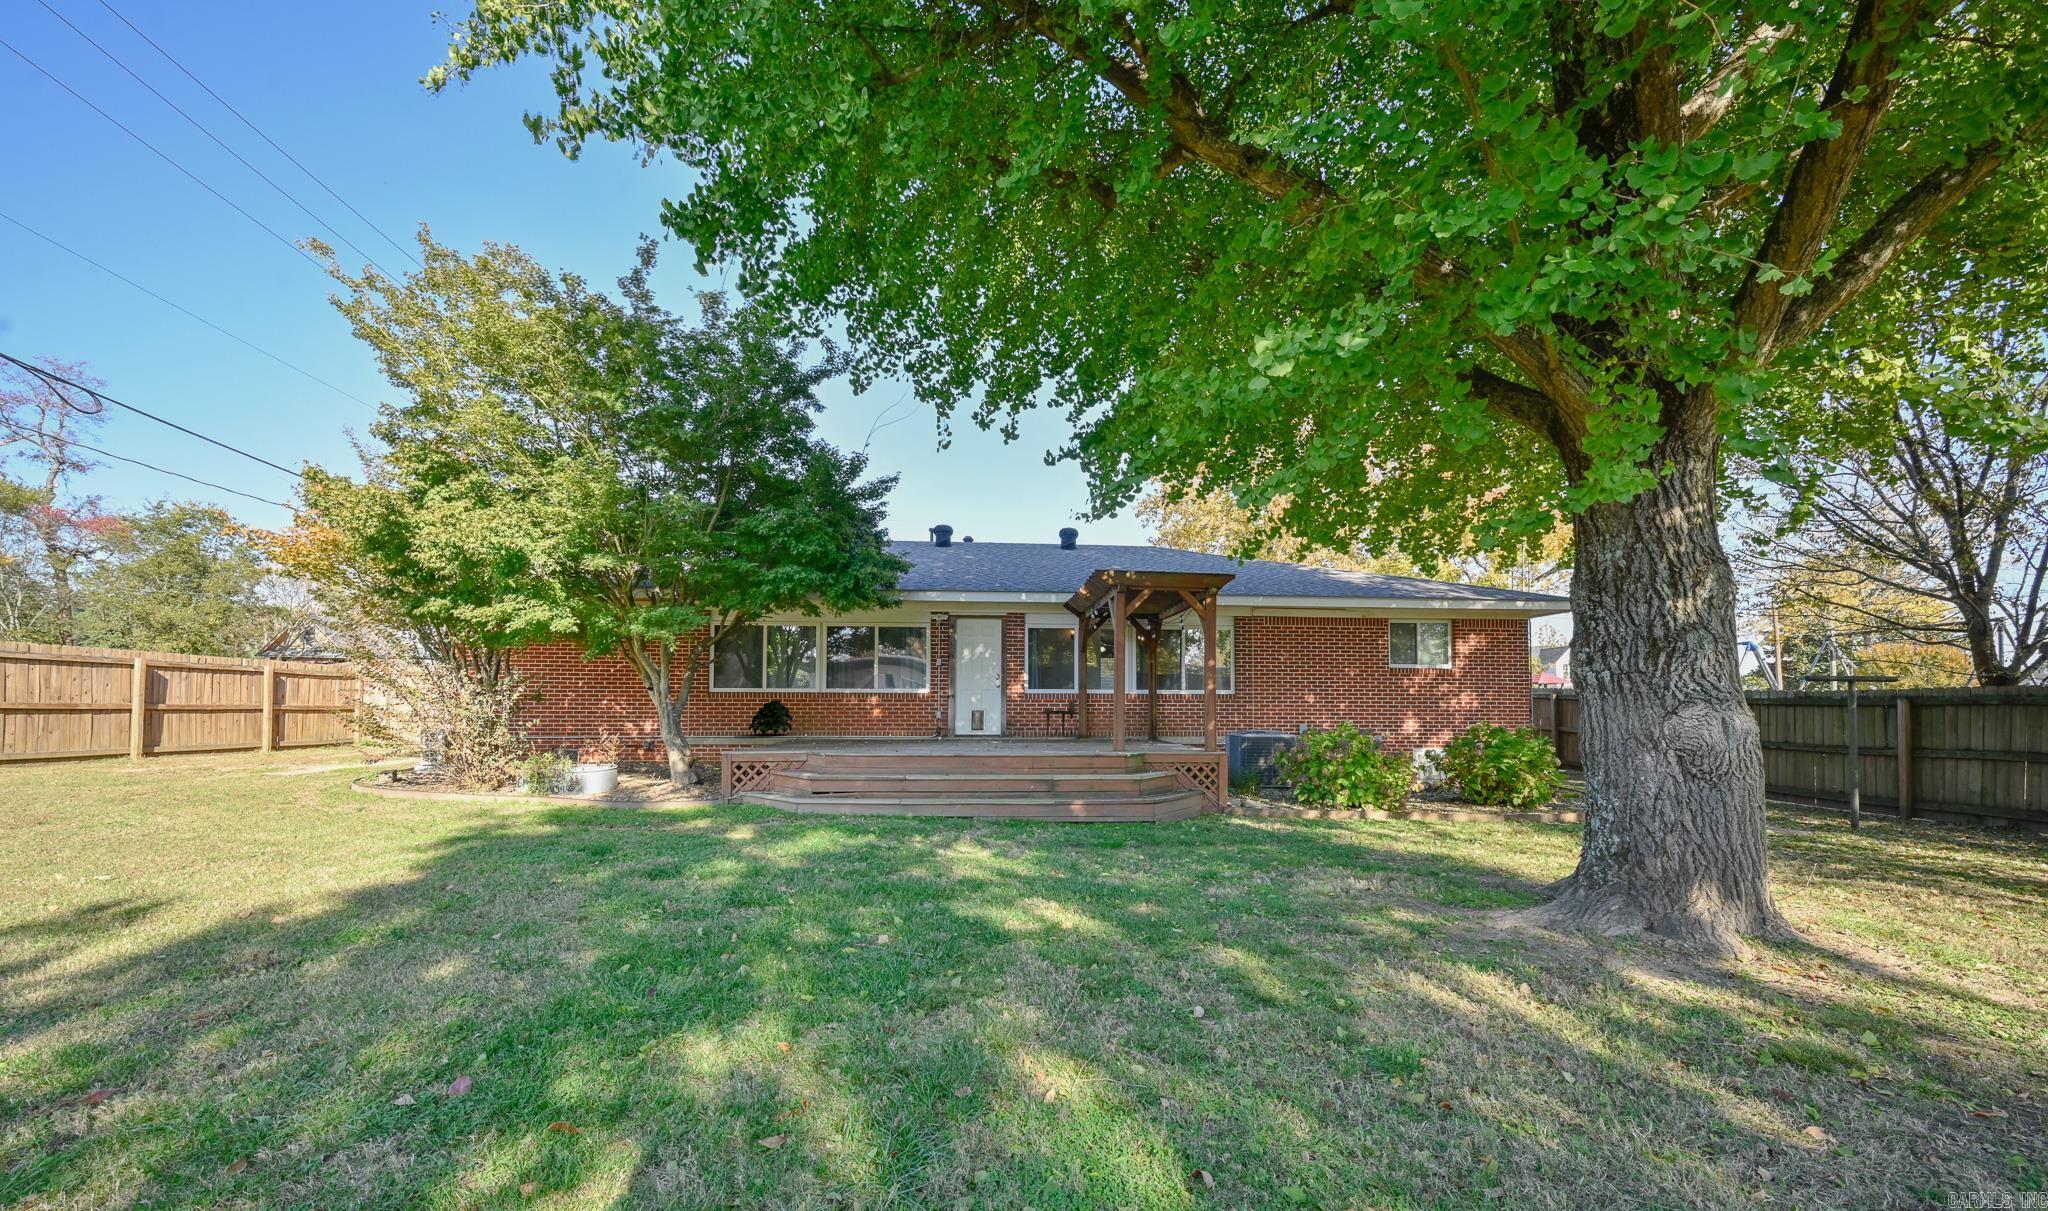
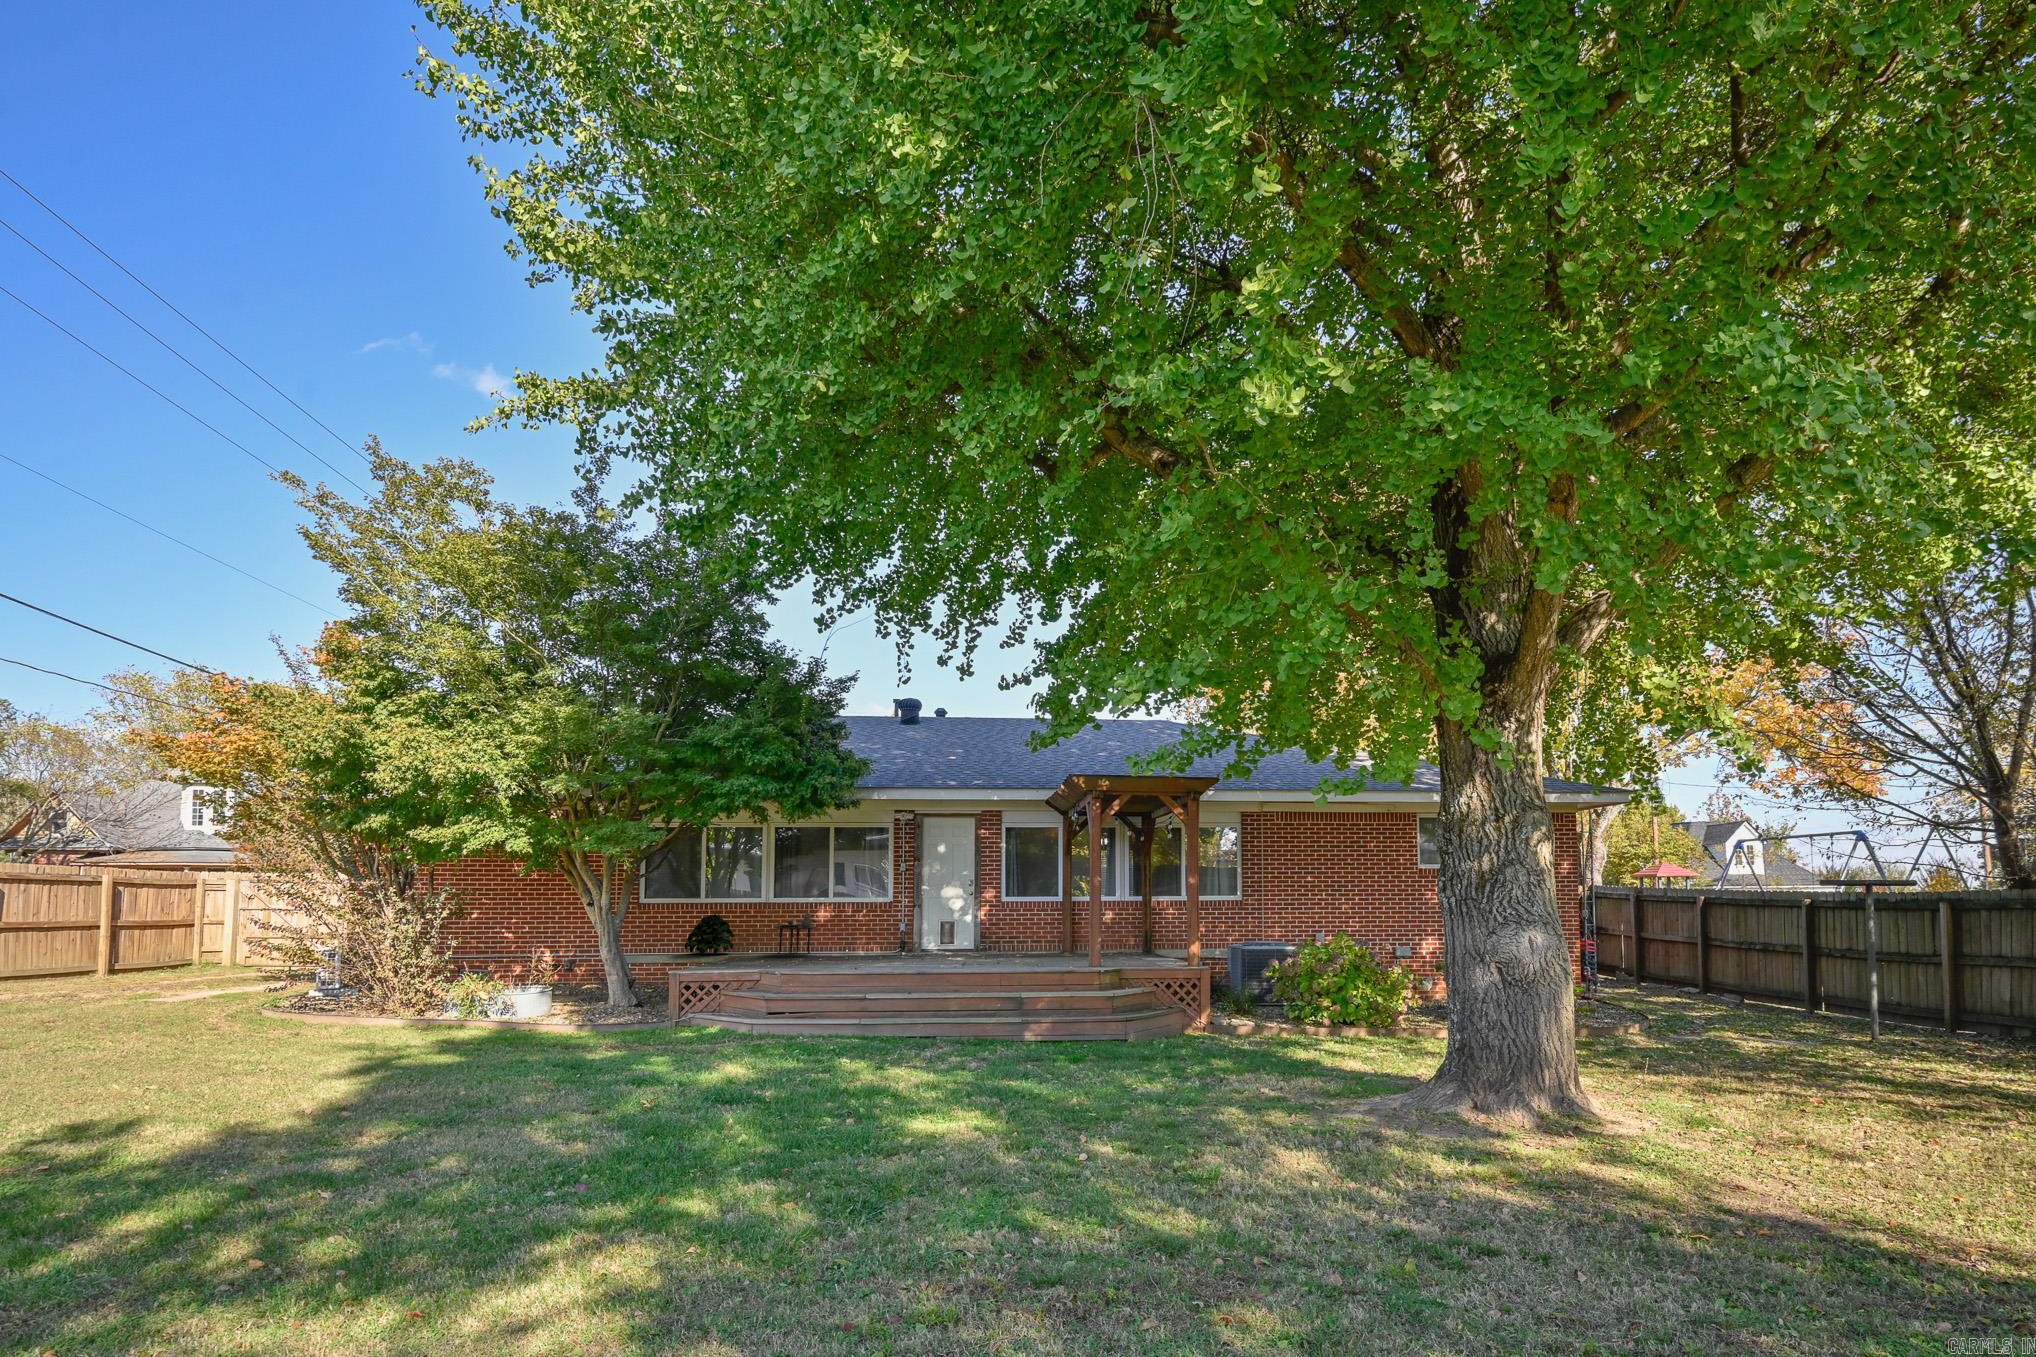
side table: present [1042,700,1077,736] -> present [773,912,817,954]

